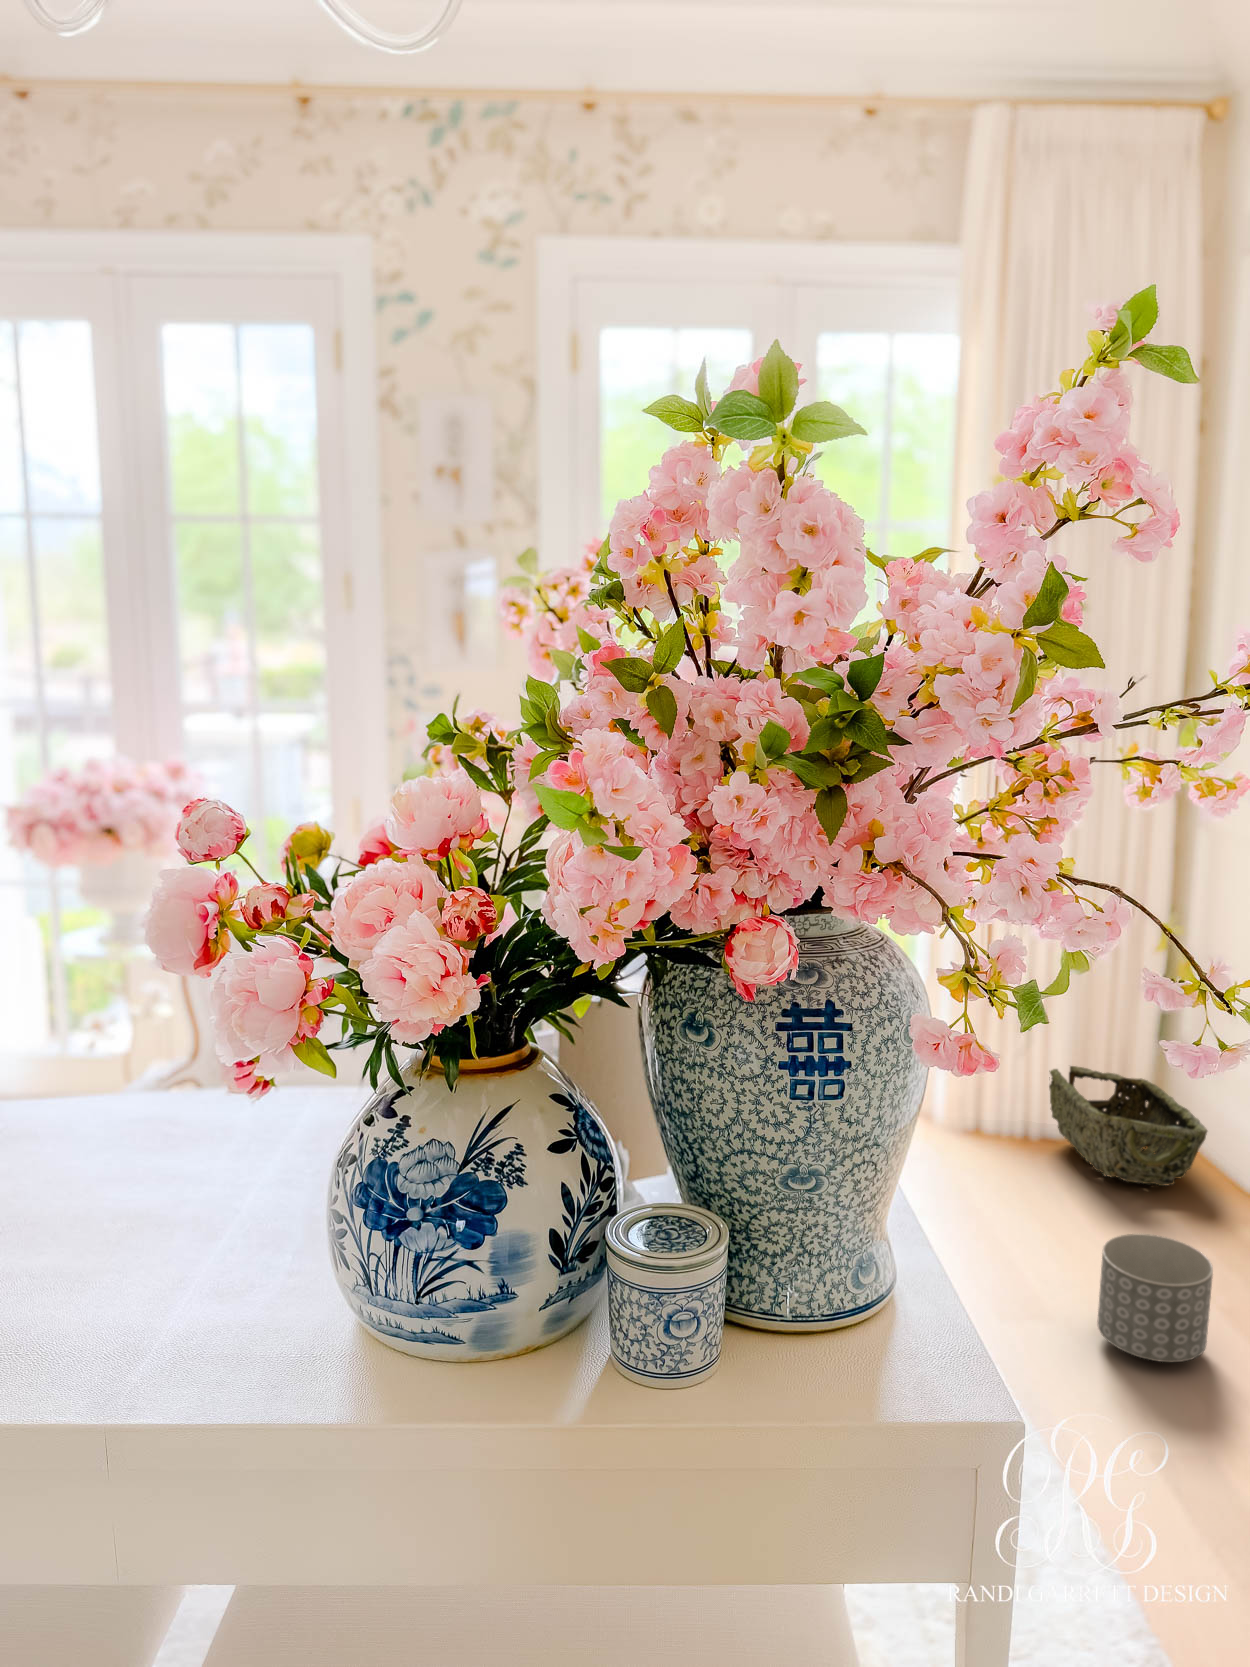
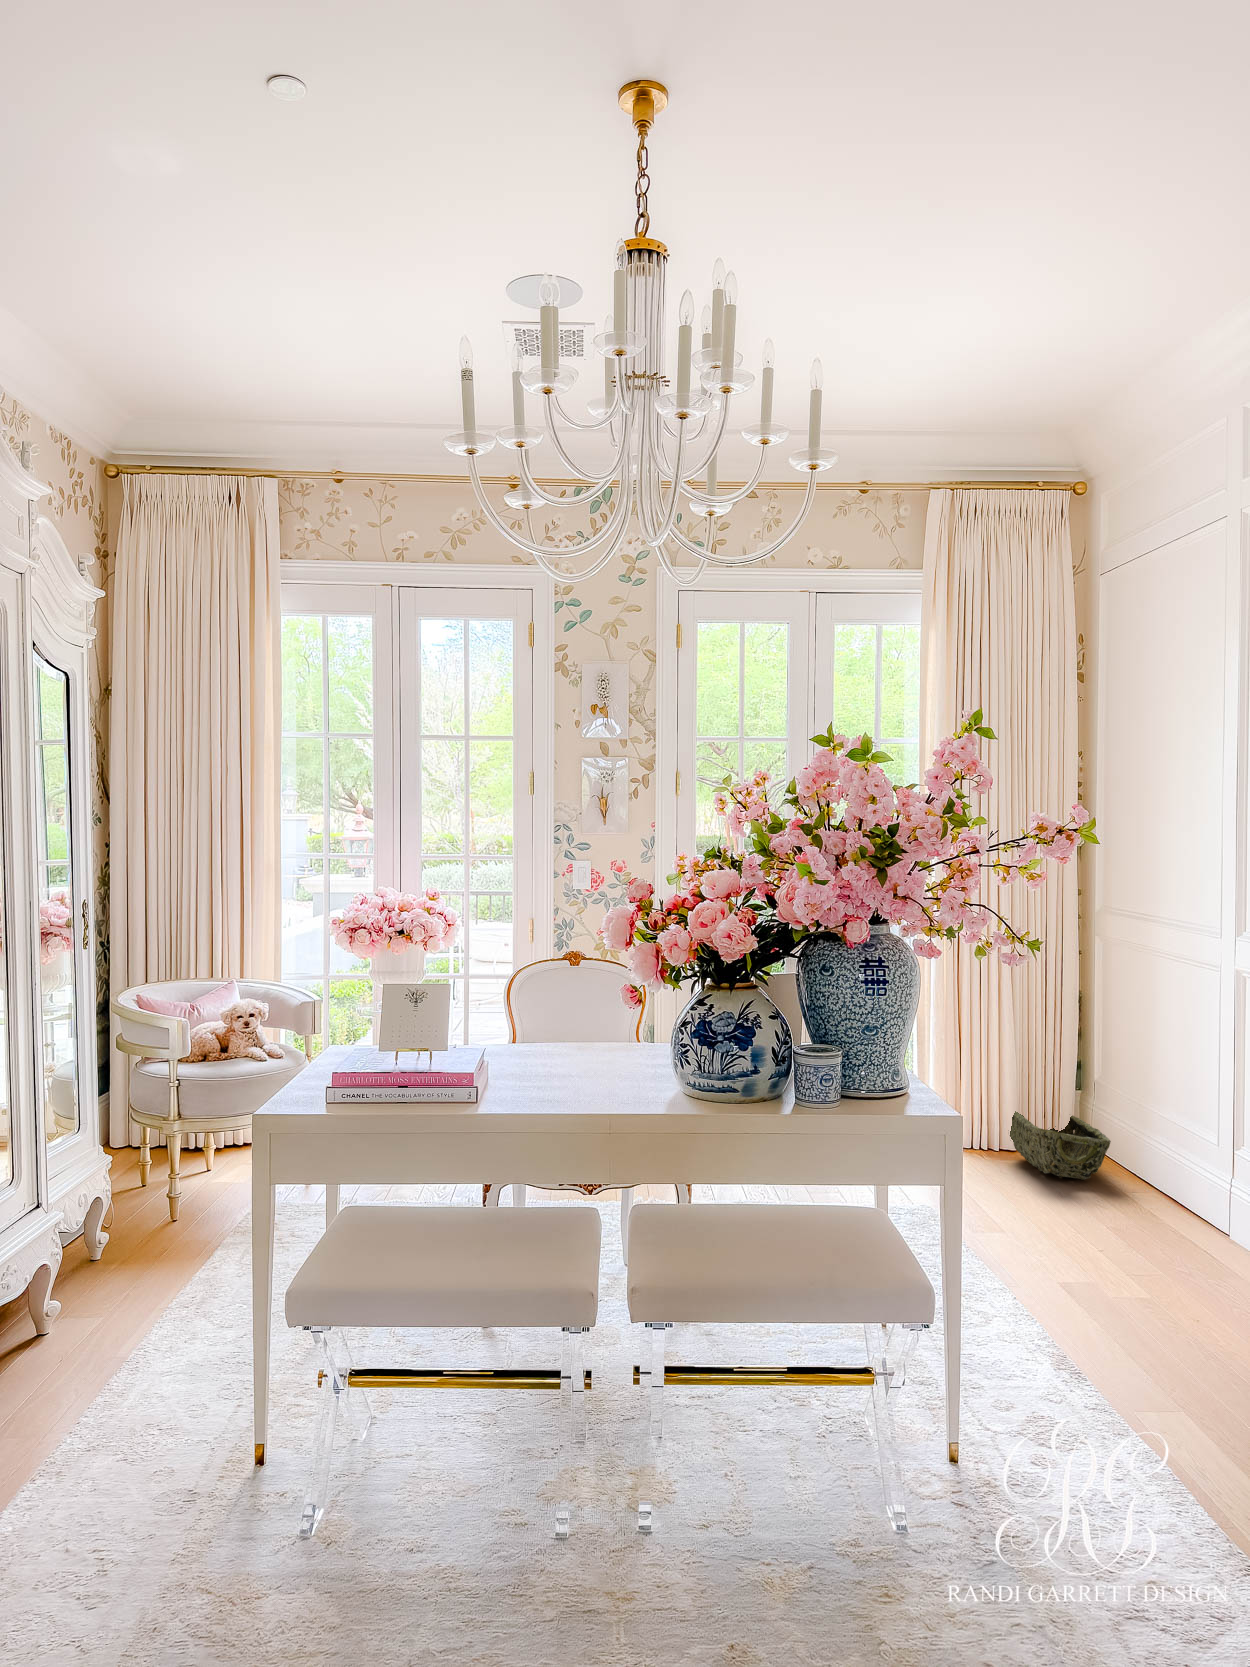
planter: present [1097,1234,1213,1362] -> none [1034,1184,1102,1259]

